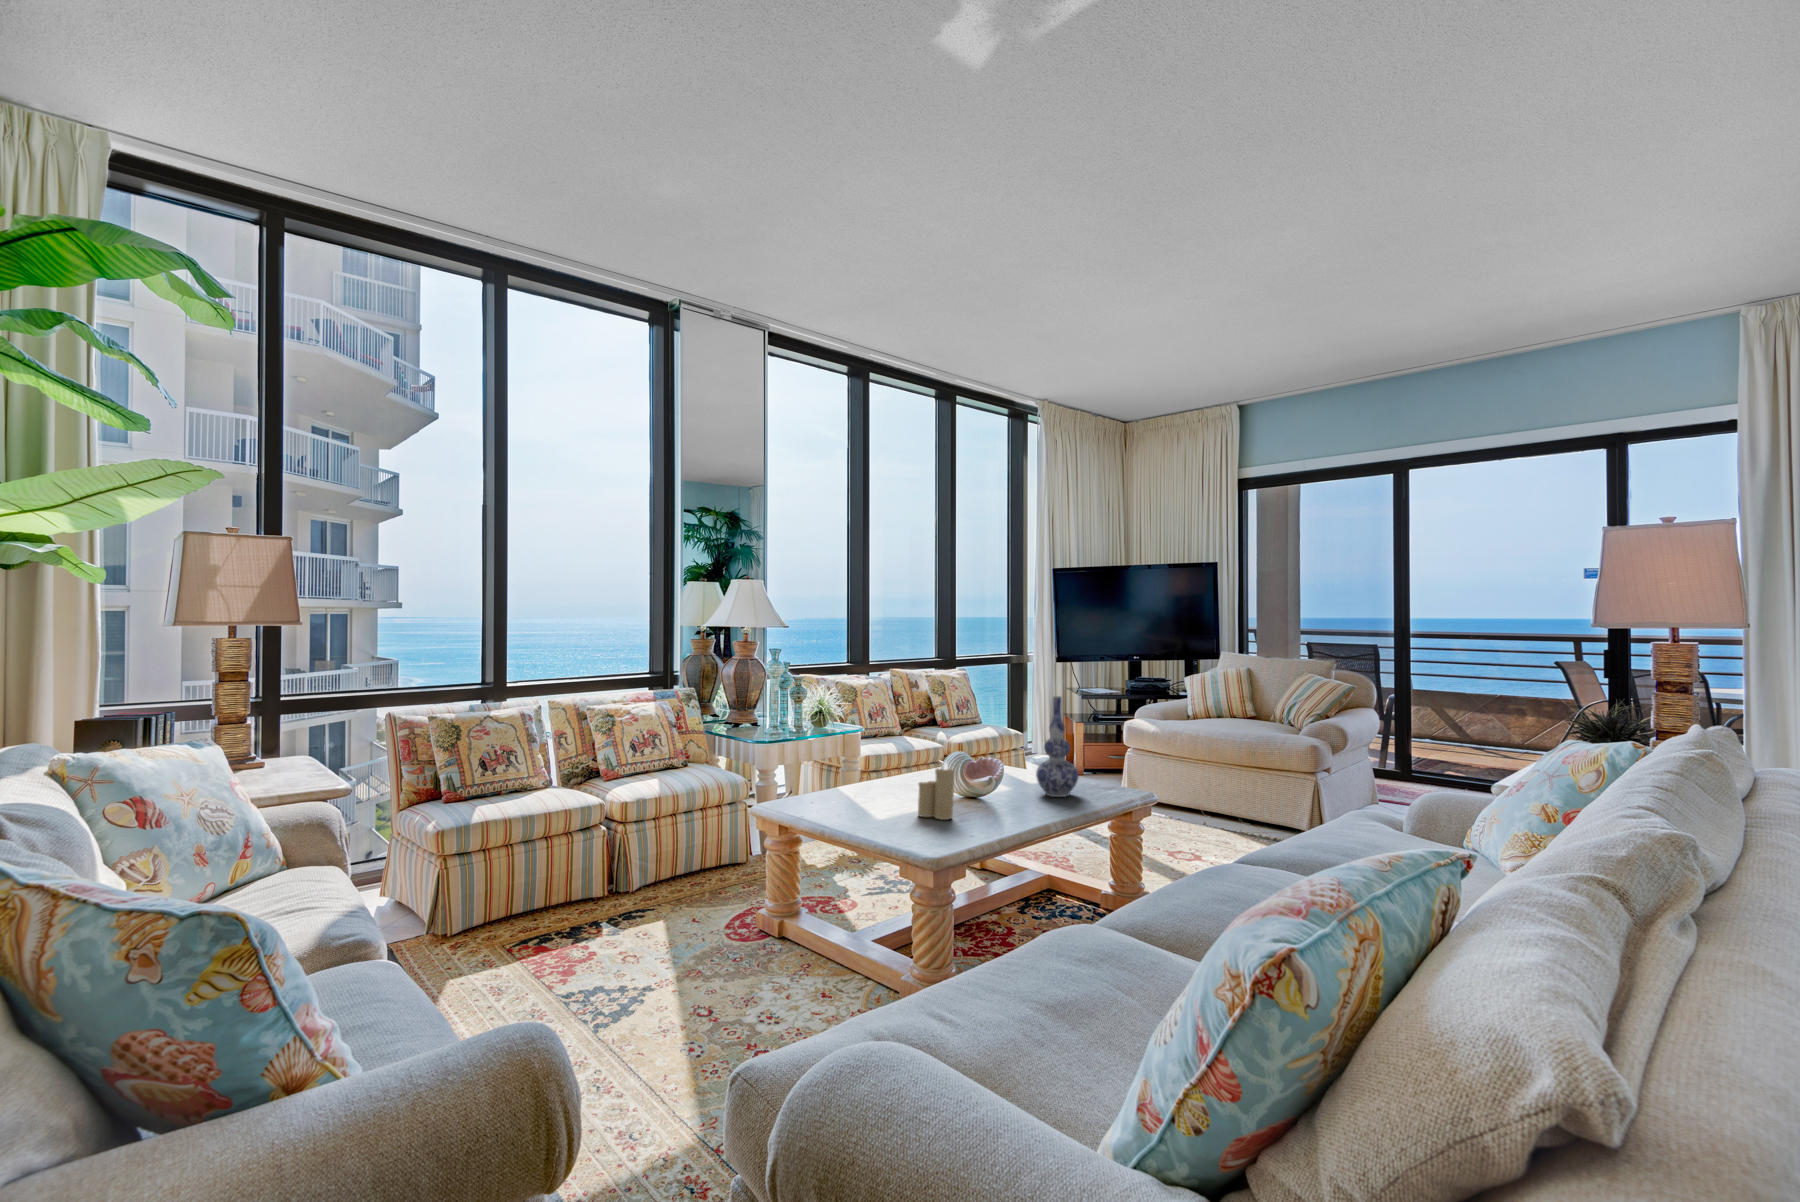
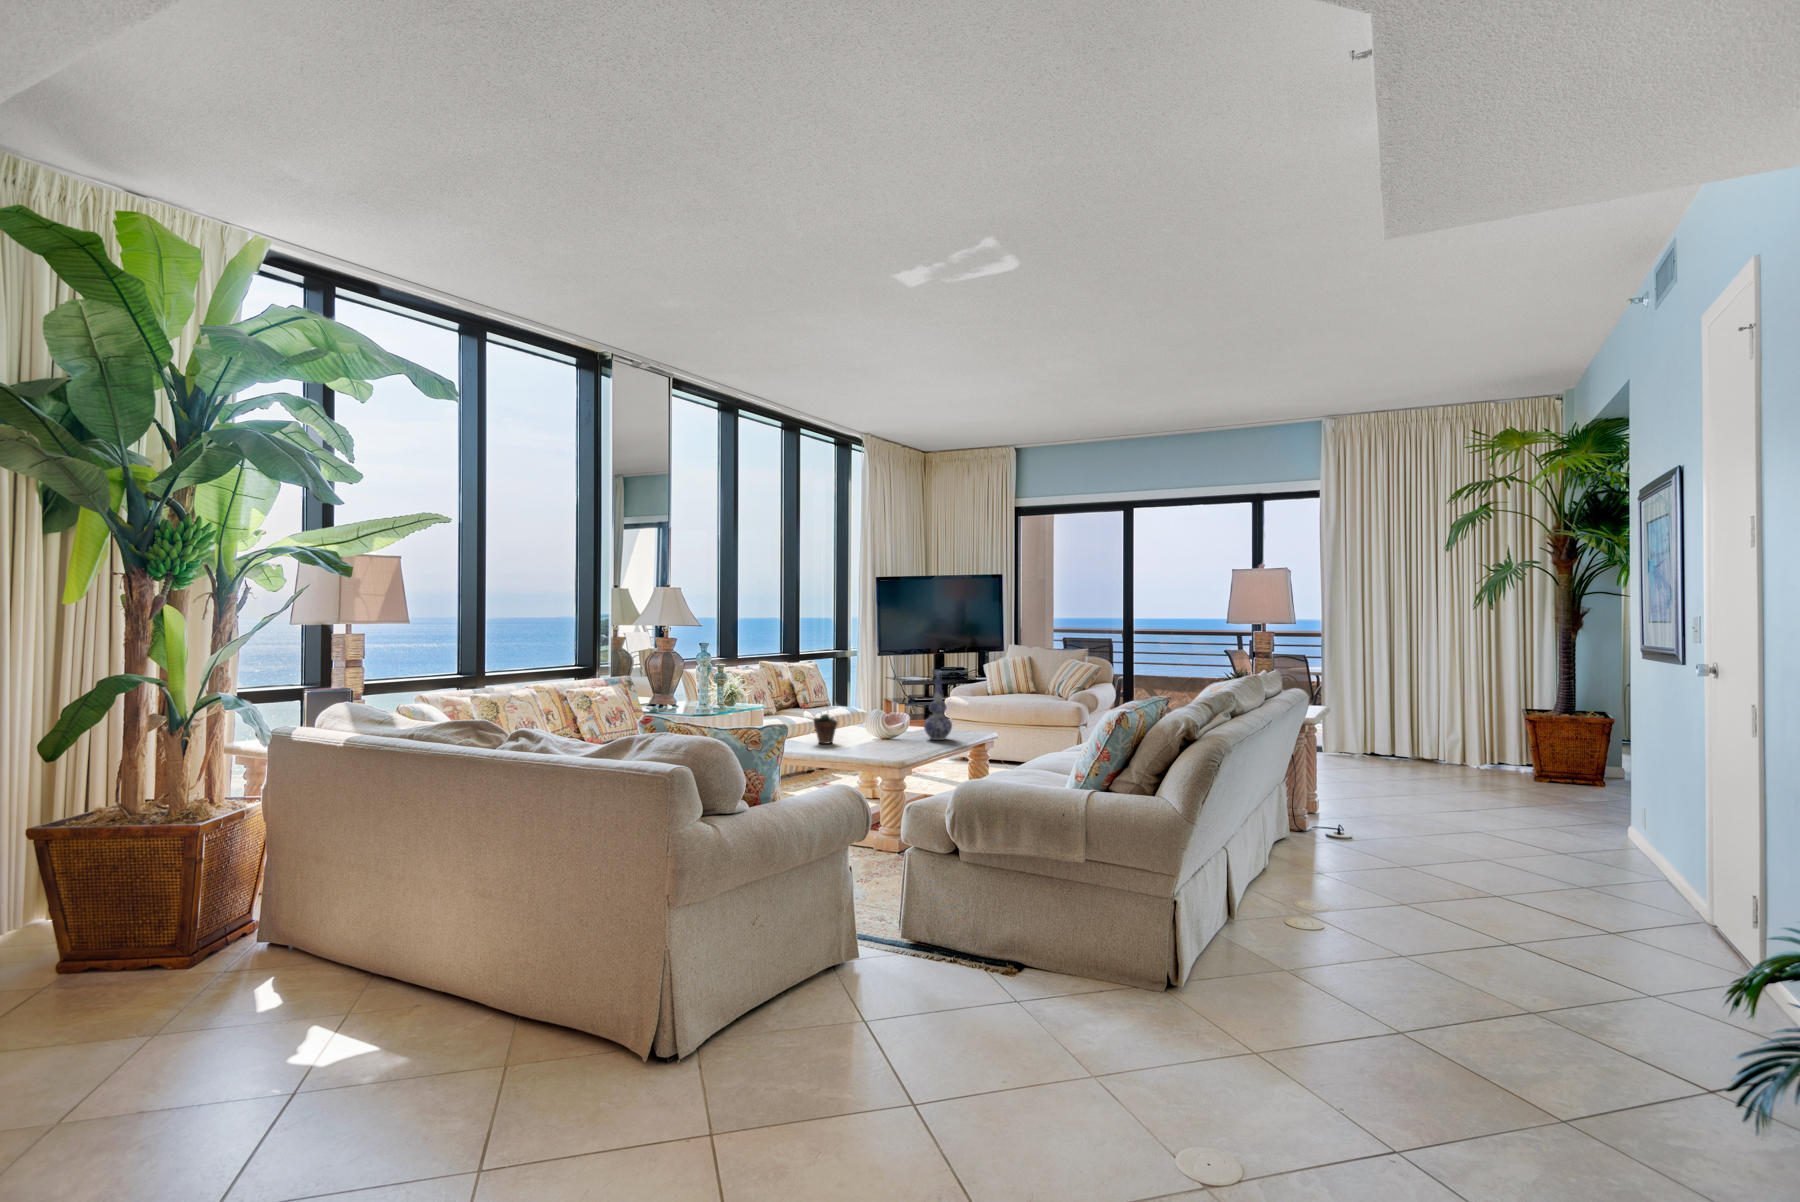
succulent plant: none [869,738,905,796] -> present [813,714,838,744]
candle: present [918,763,954,820] -> none [860,715,886,753]

